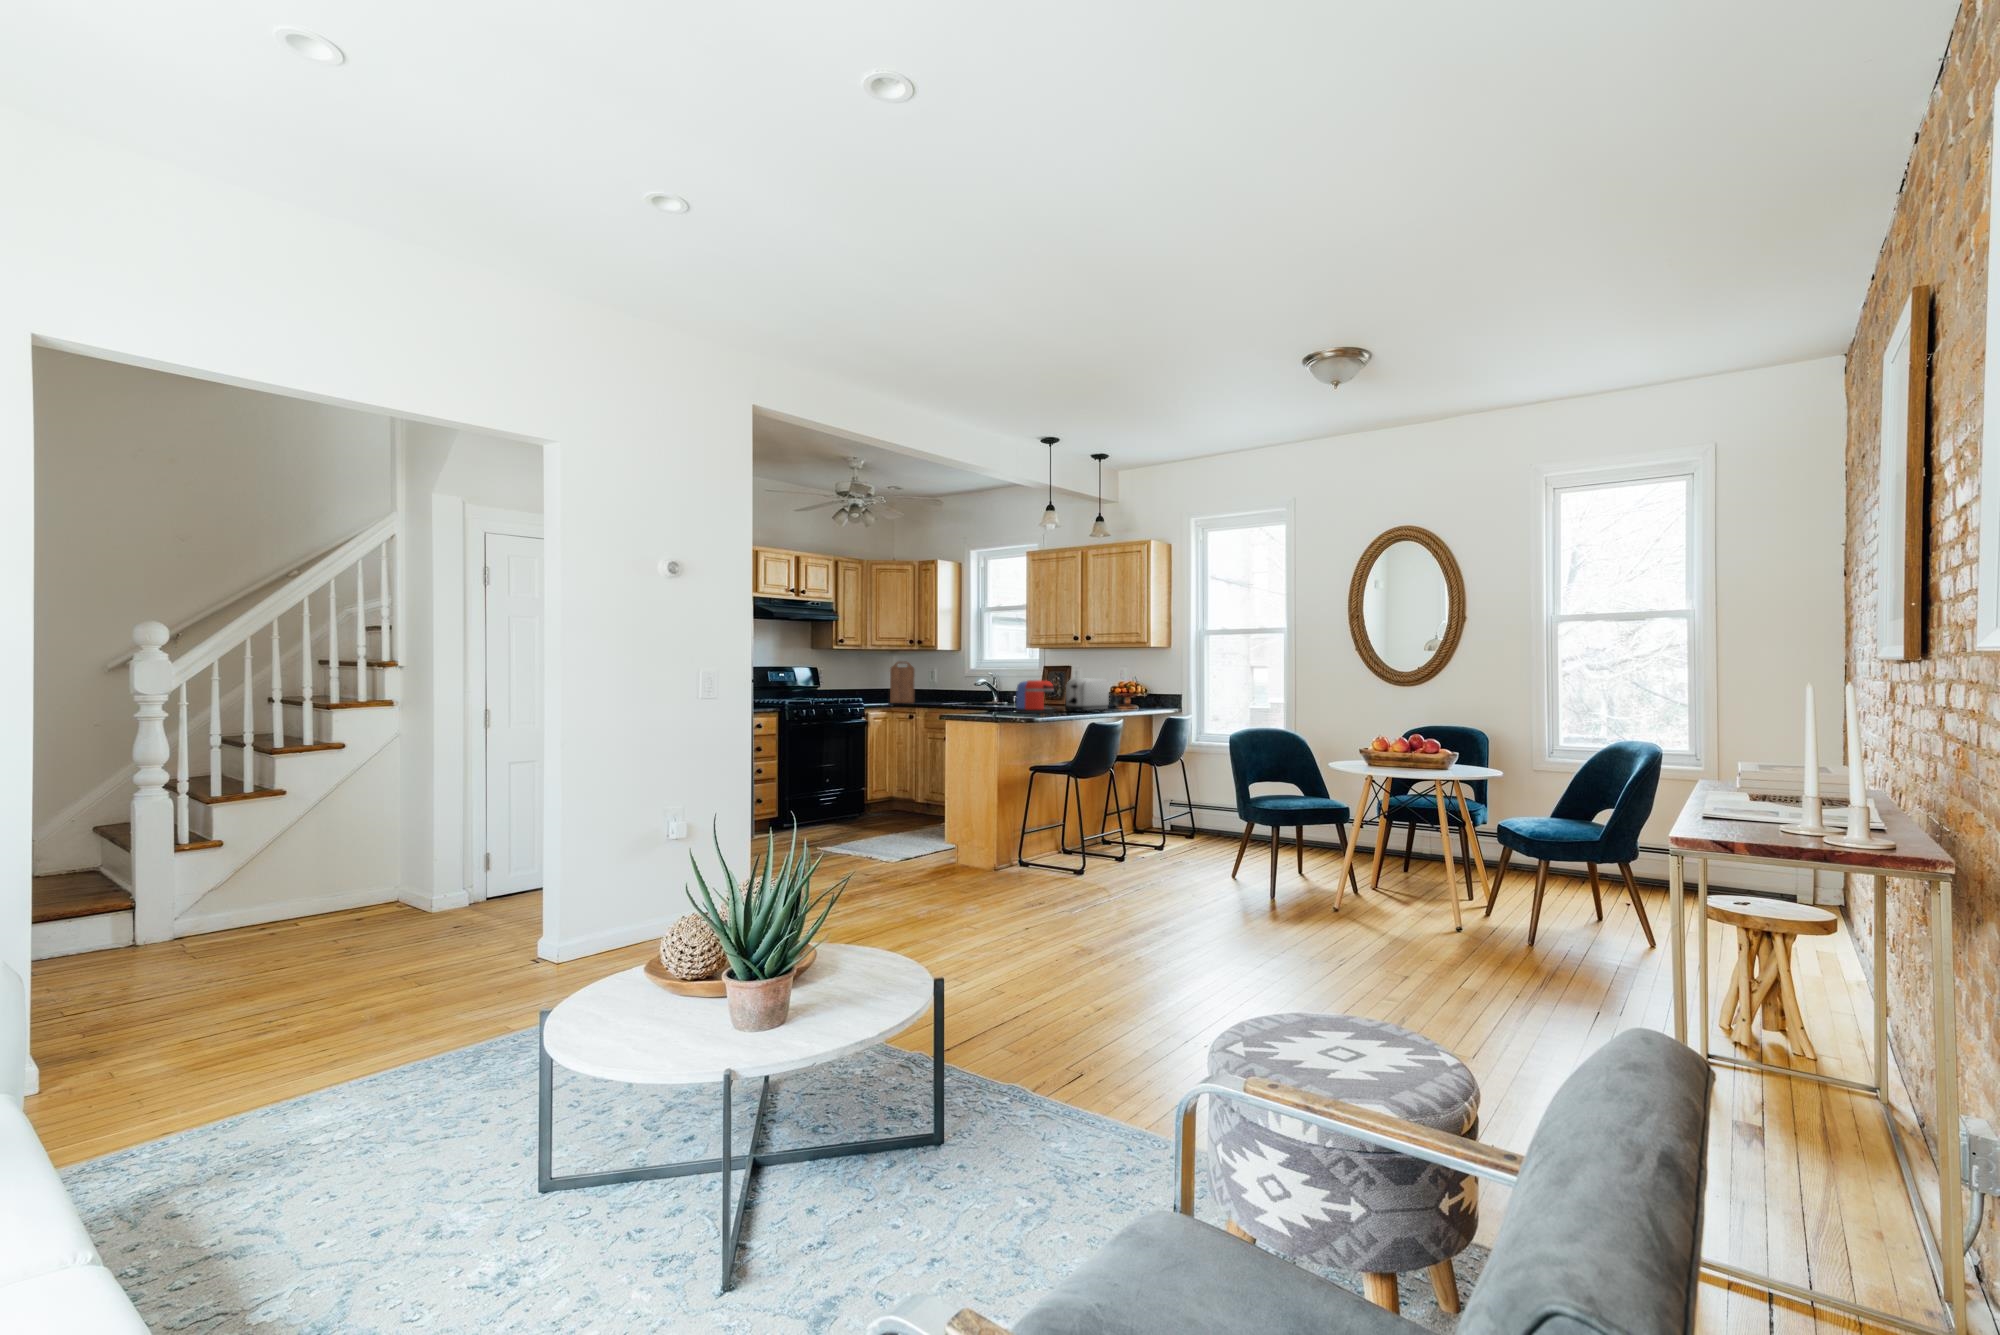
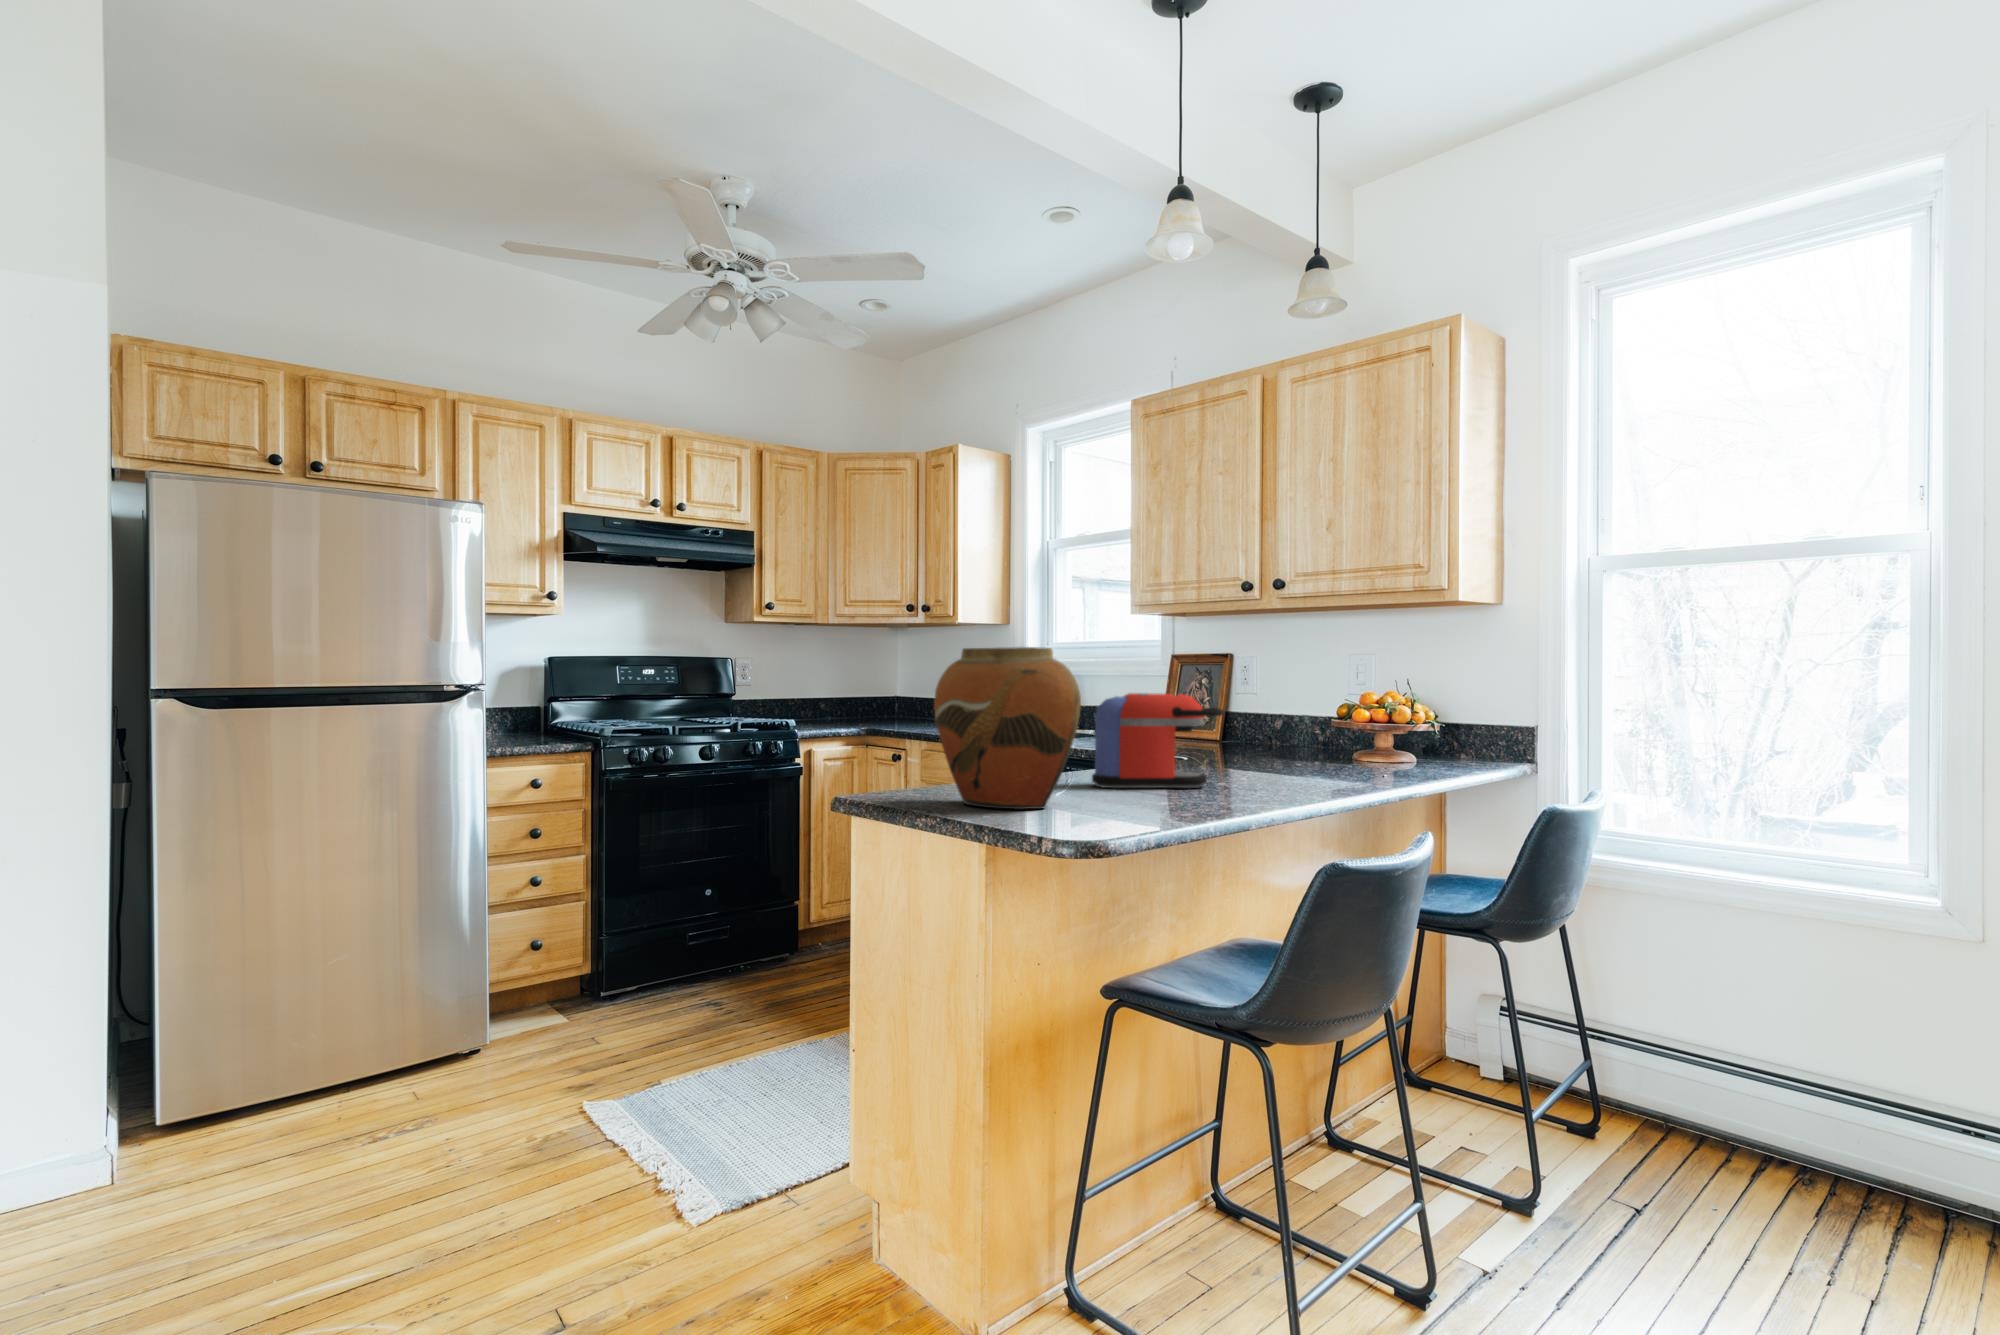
cutting board: present [890,661,915,703] -> none [864,646,912,729]
vase: none [967,665,1015,715] -> present [934,647,1081,809]
toaster: present [1066,678,1109,712] -> none [1235,686,1351,782]

